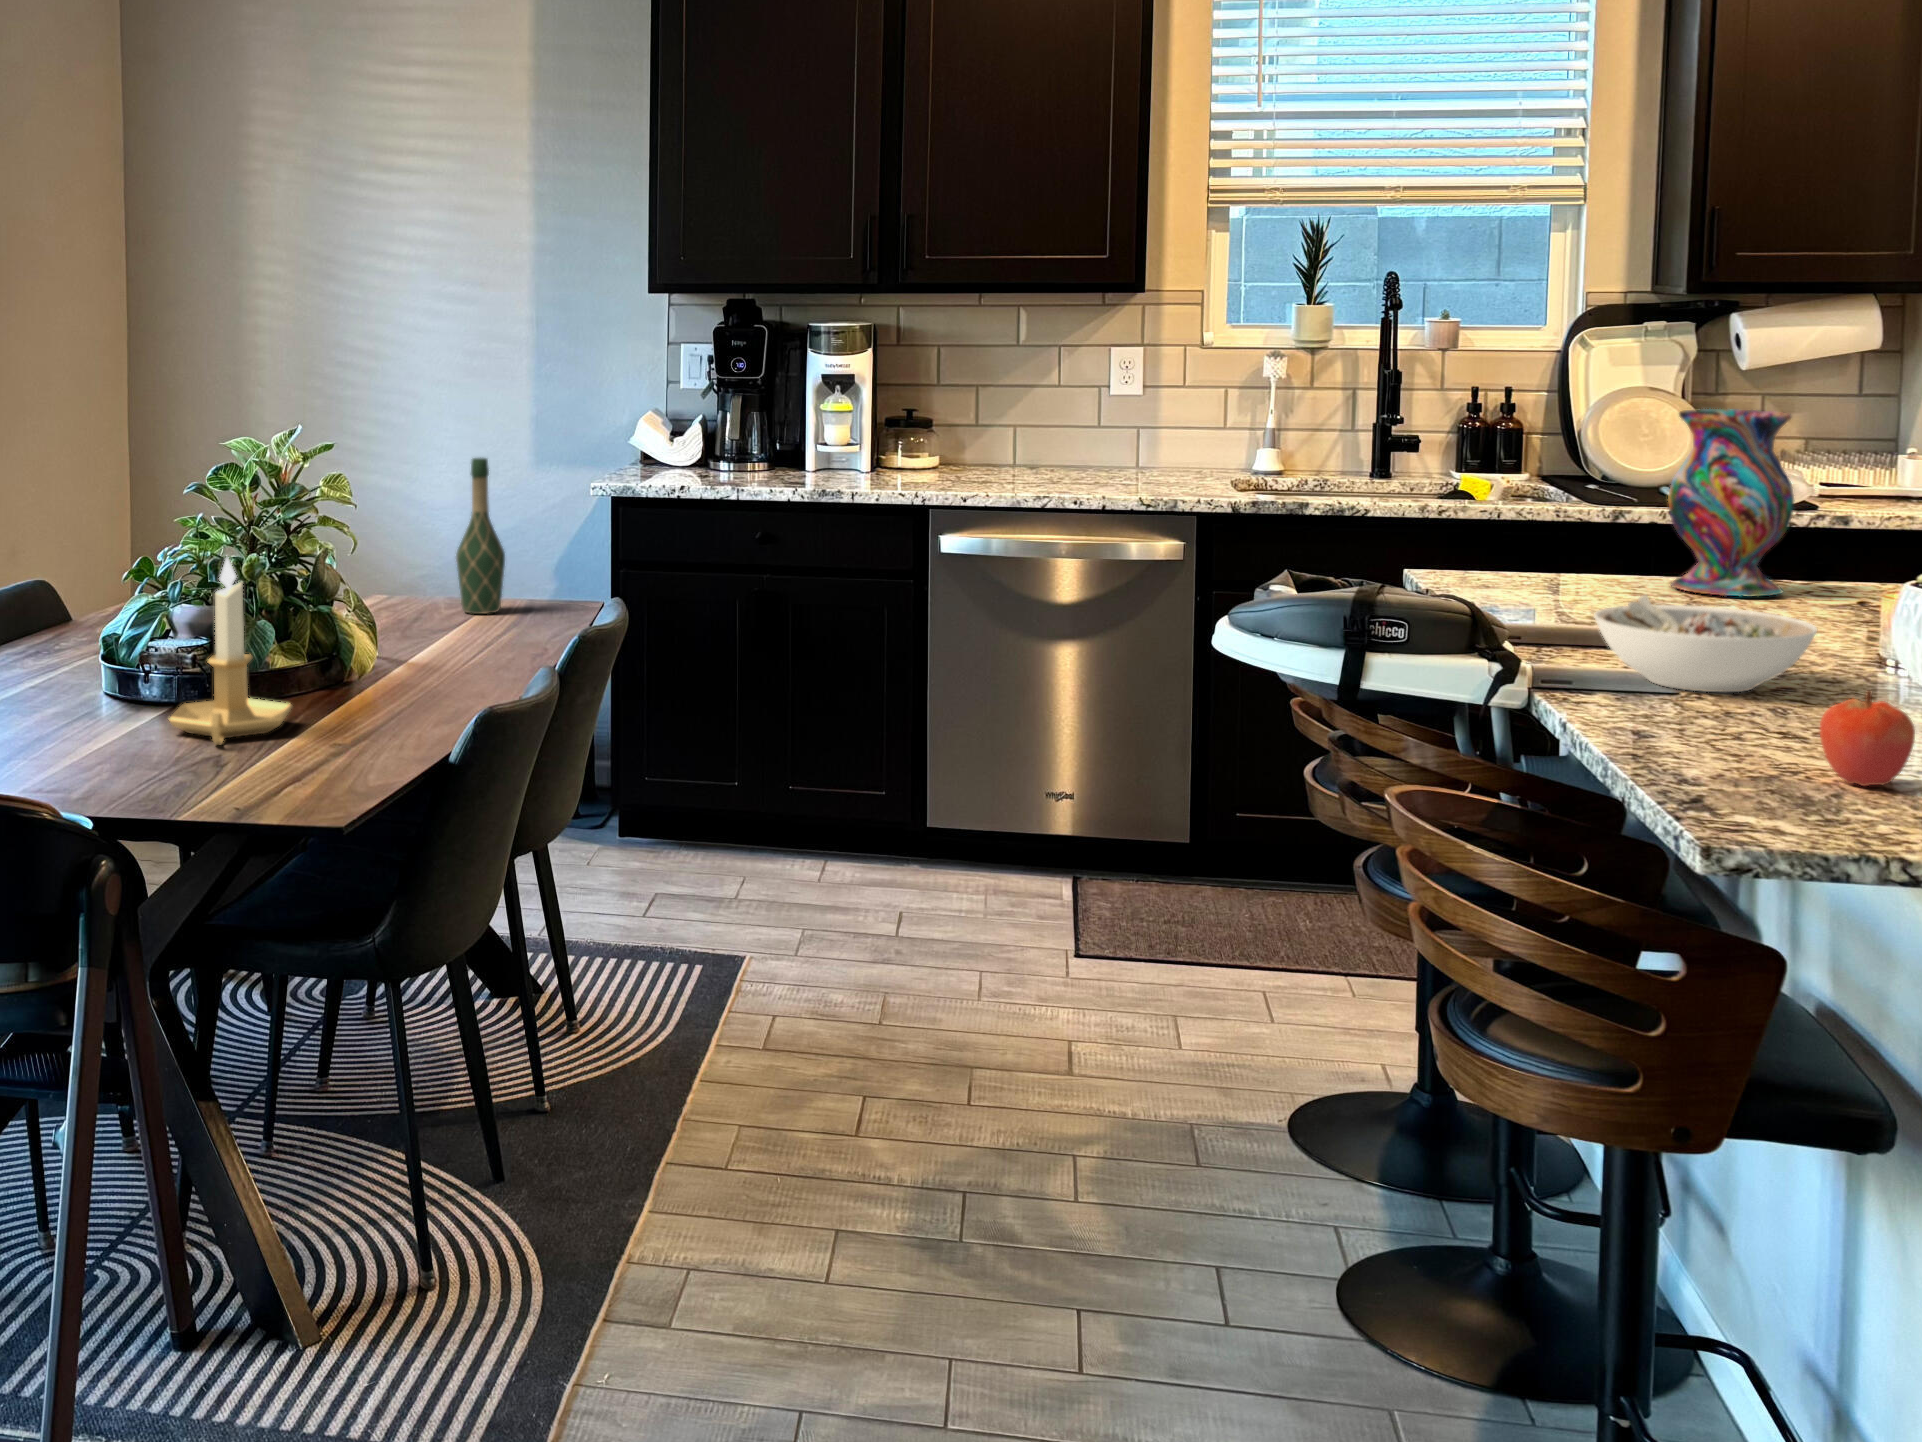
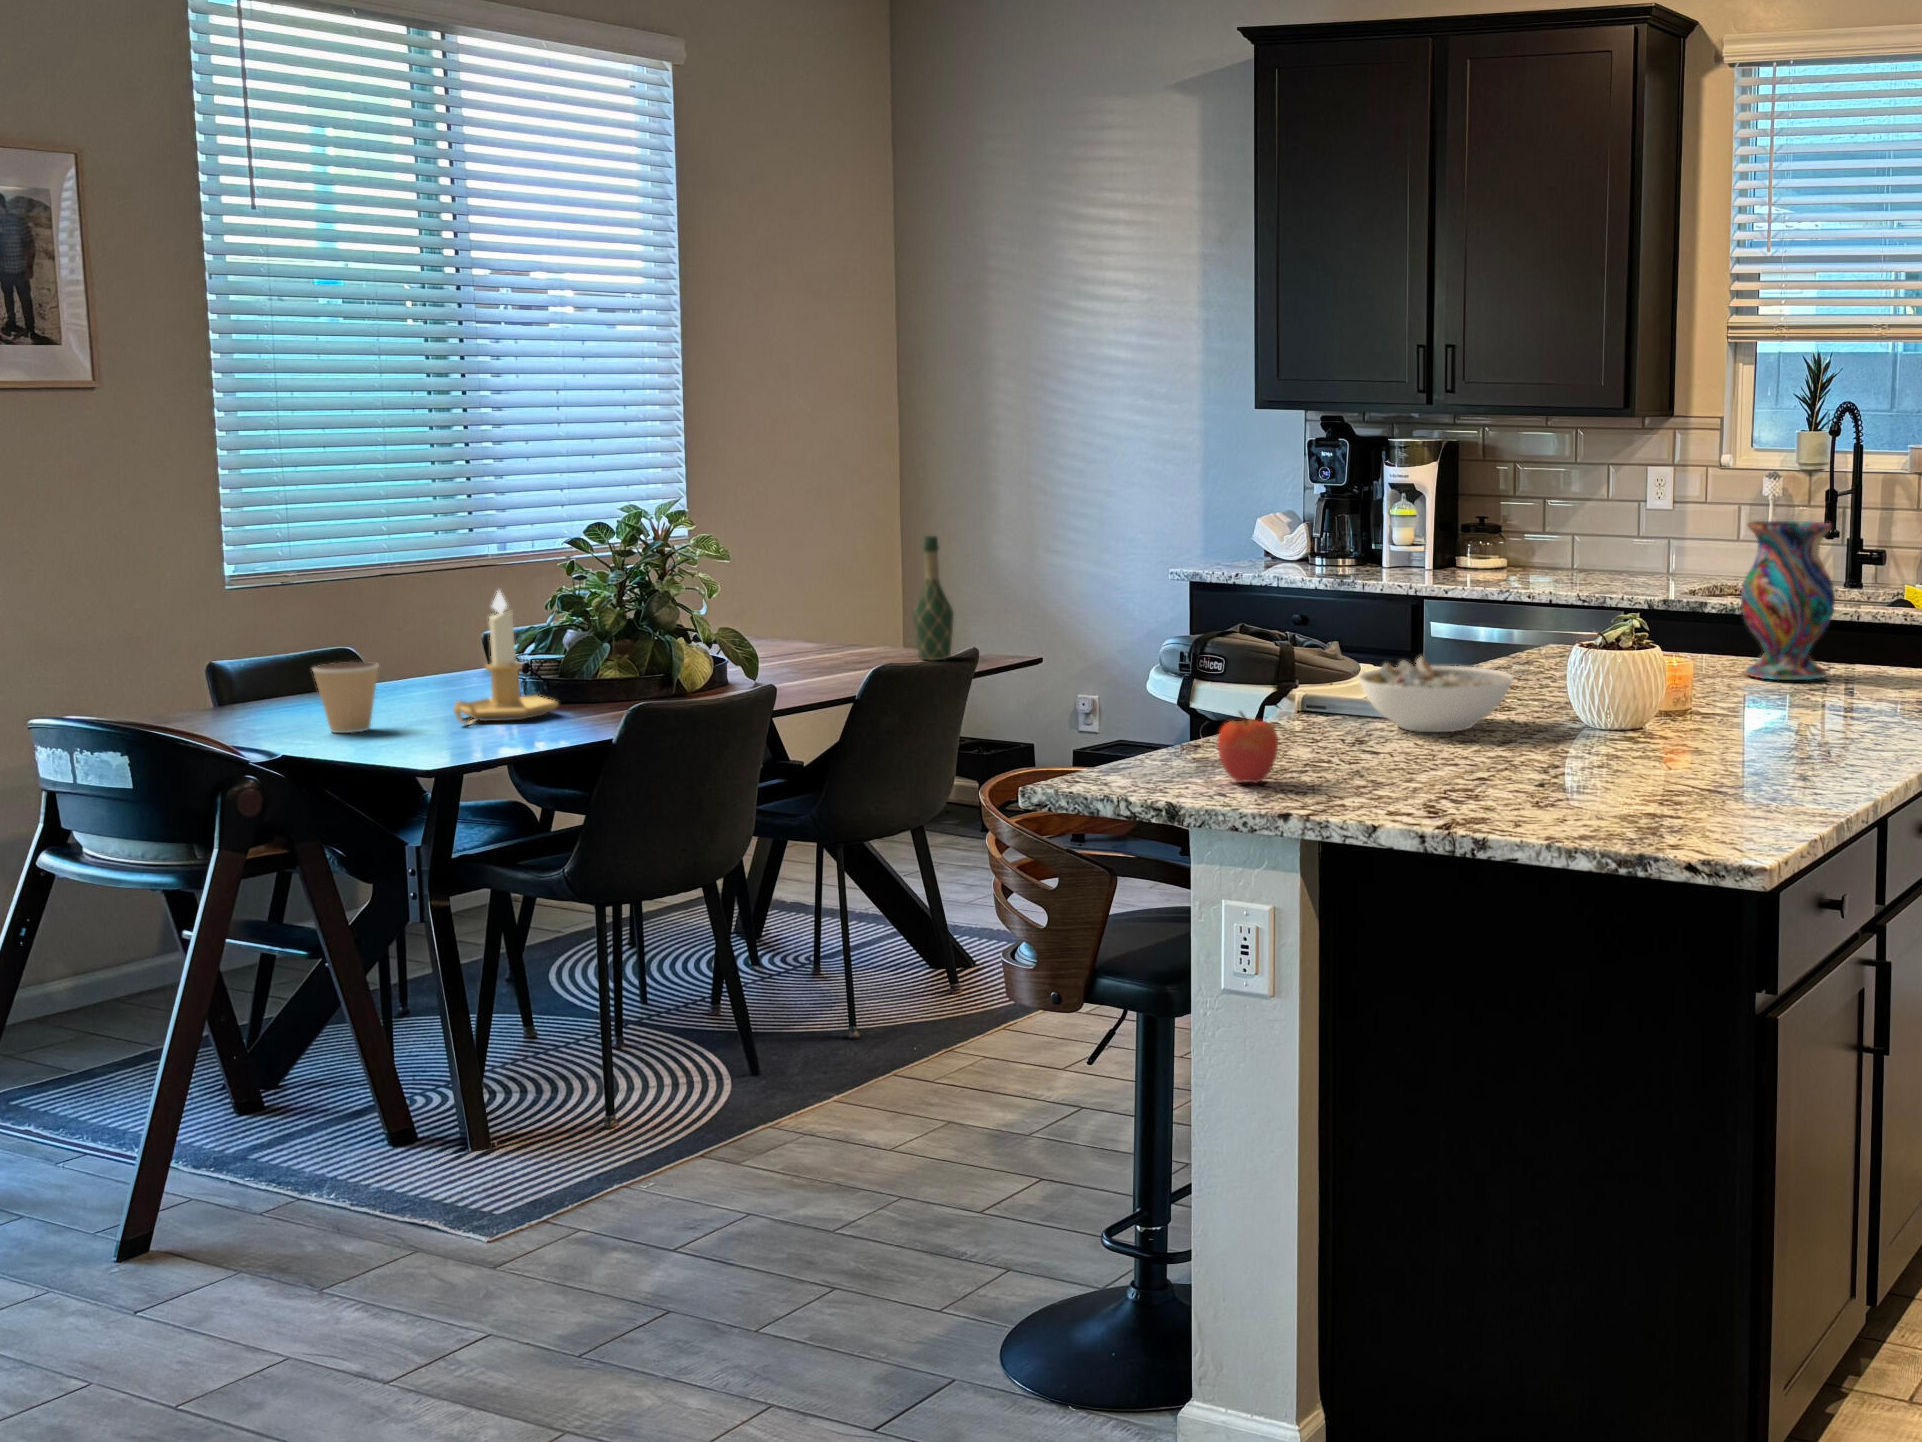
coffee cup: none [50,667,134,770] -> present [313,662,378,733]

